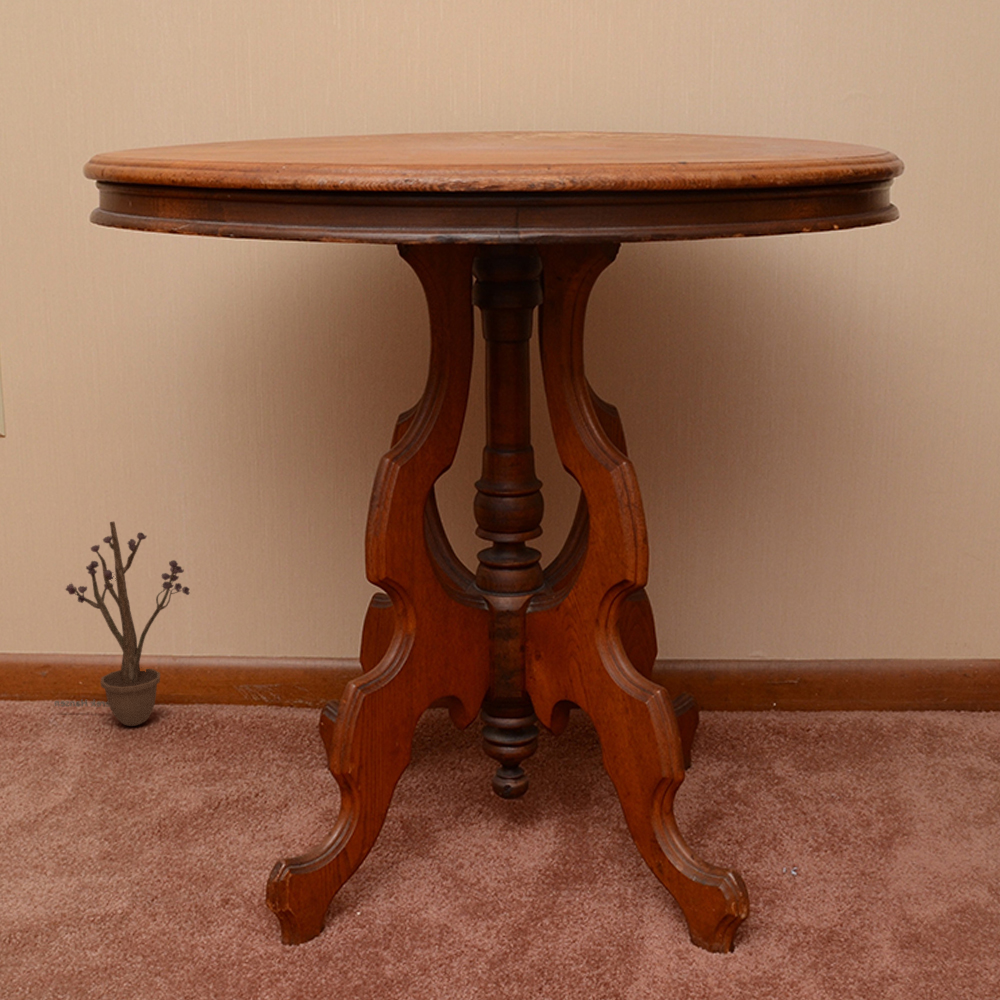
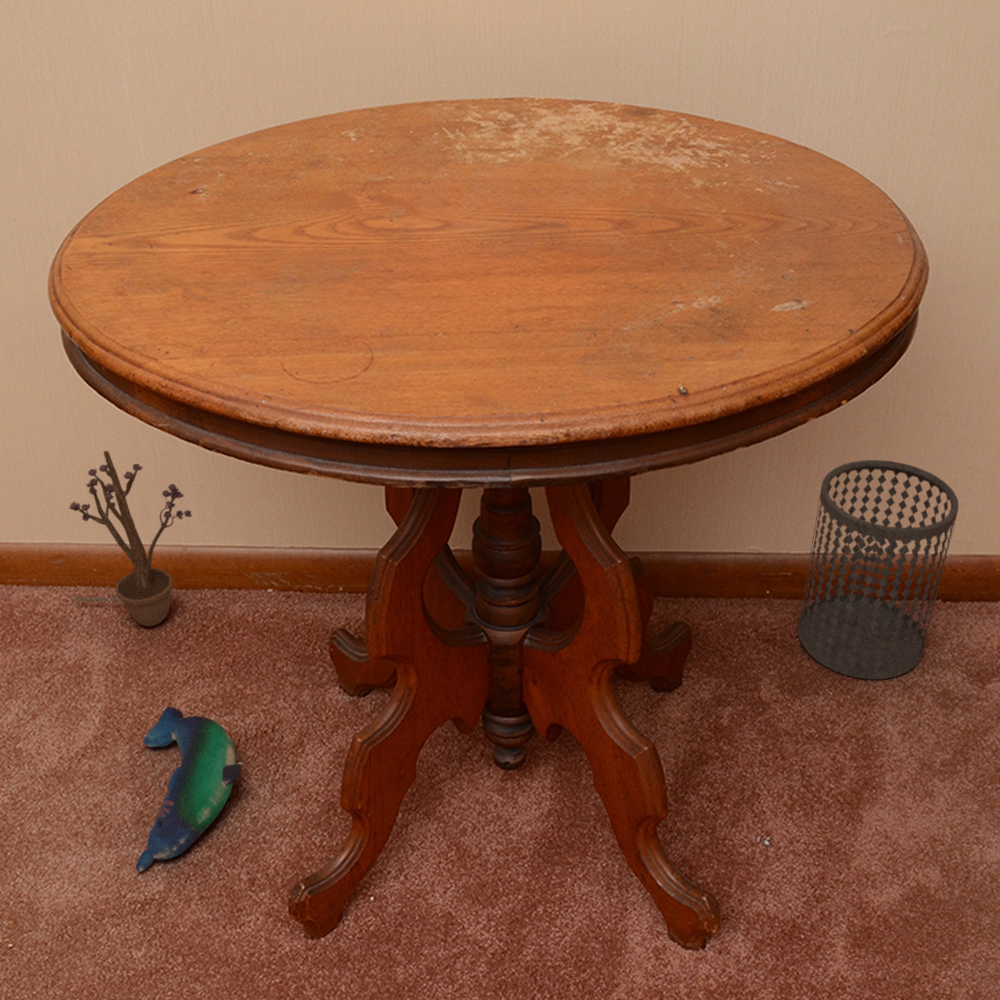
wastebasket: none [813,543,959,762] -> present [798,460,958,679]
plush toy: none [99,759,225,891] -> present [136,707,242,872]

